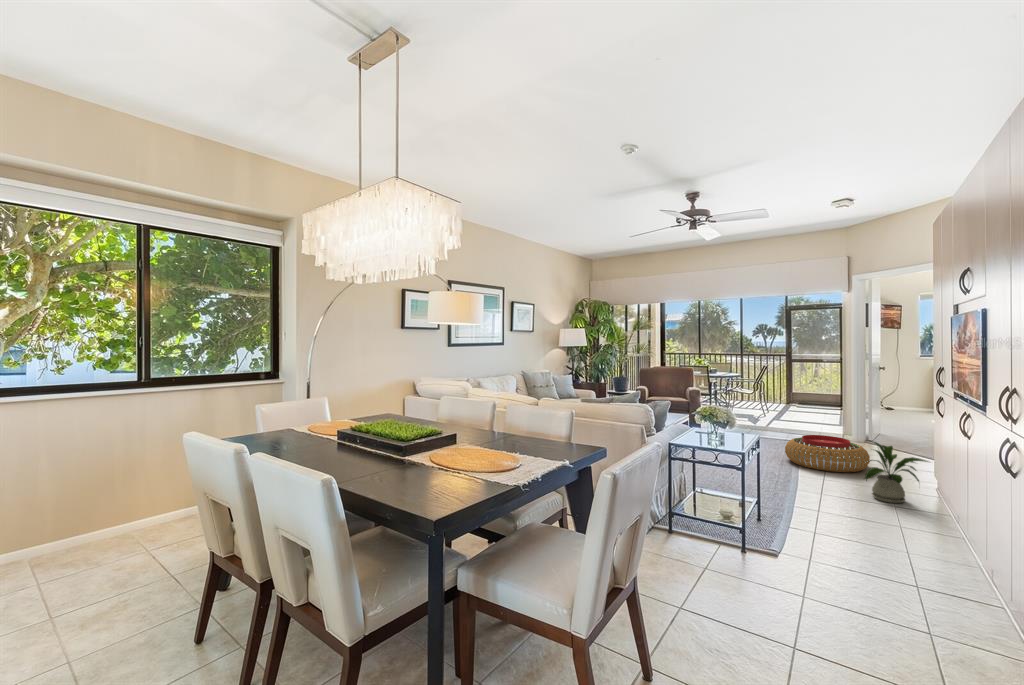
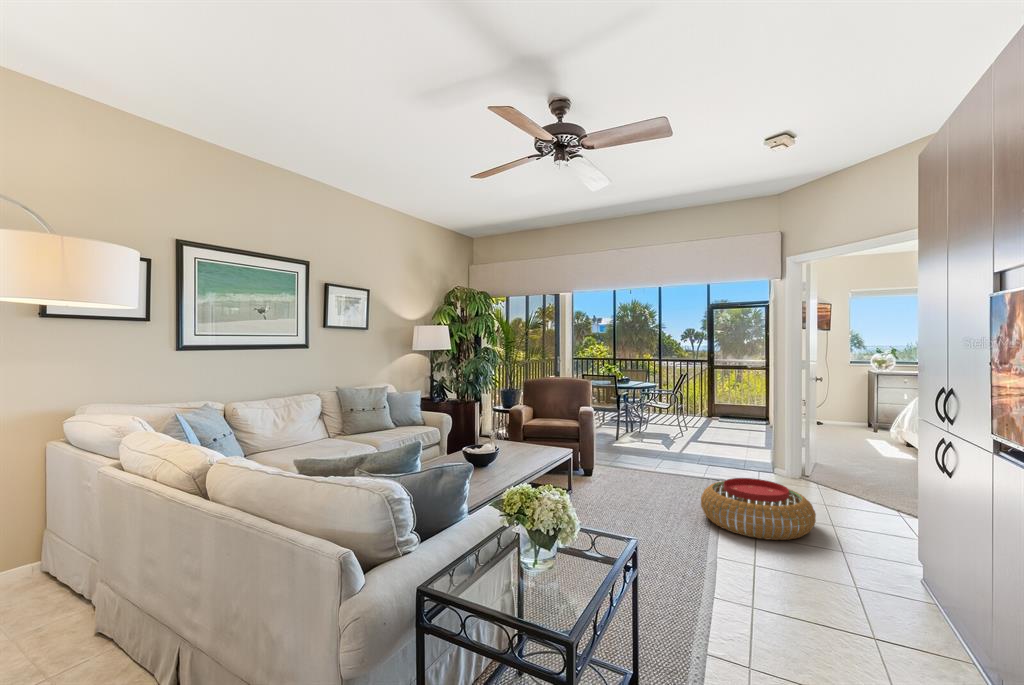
house plant: present [865,441,928,503] -> none [813,507,922,616]

